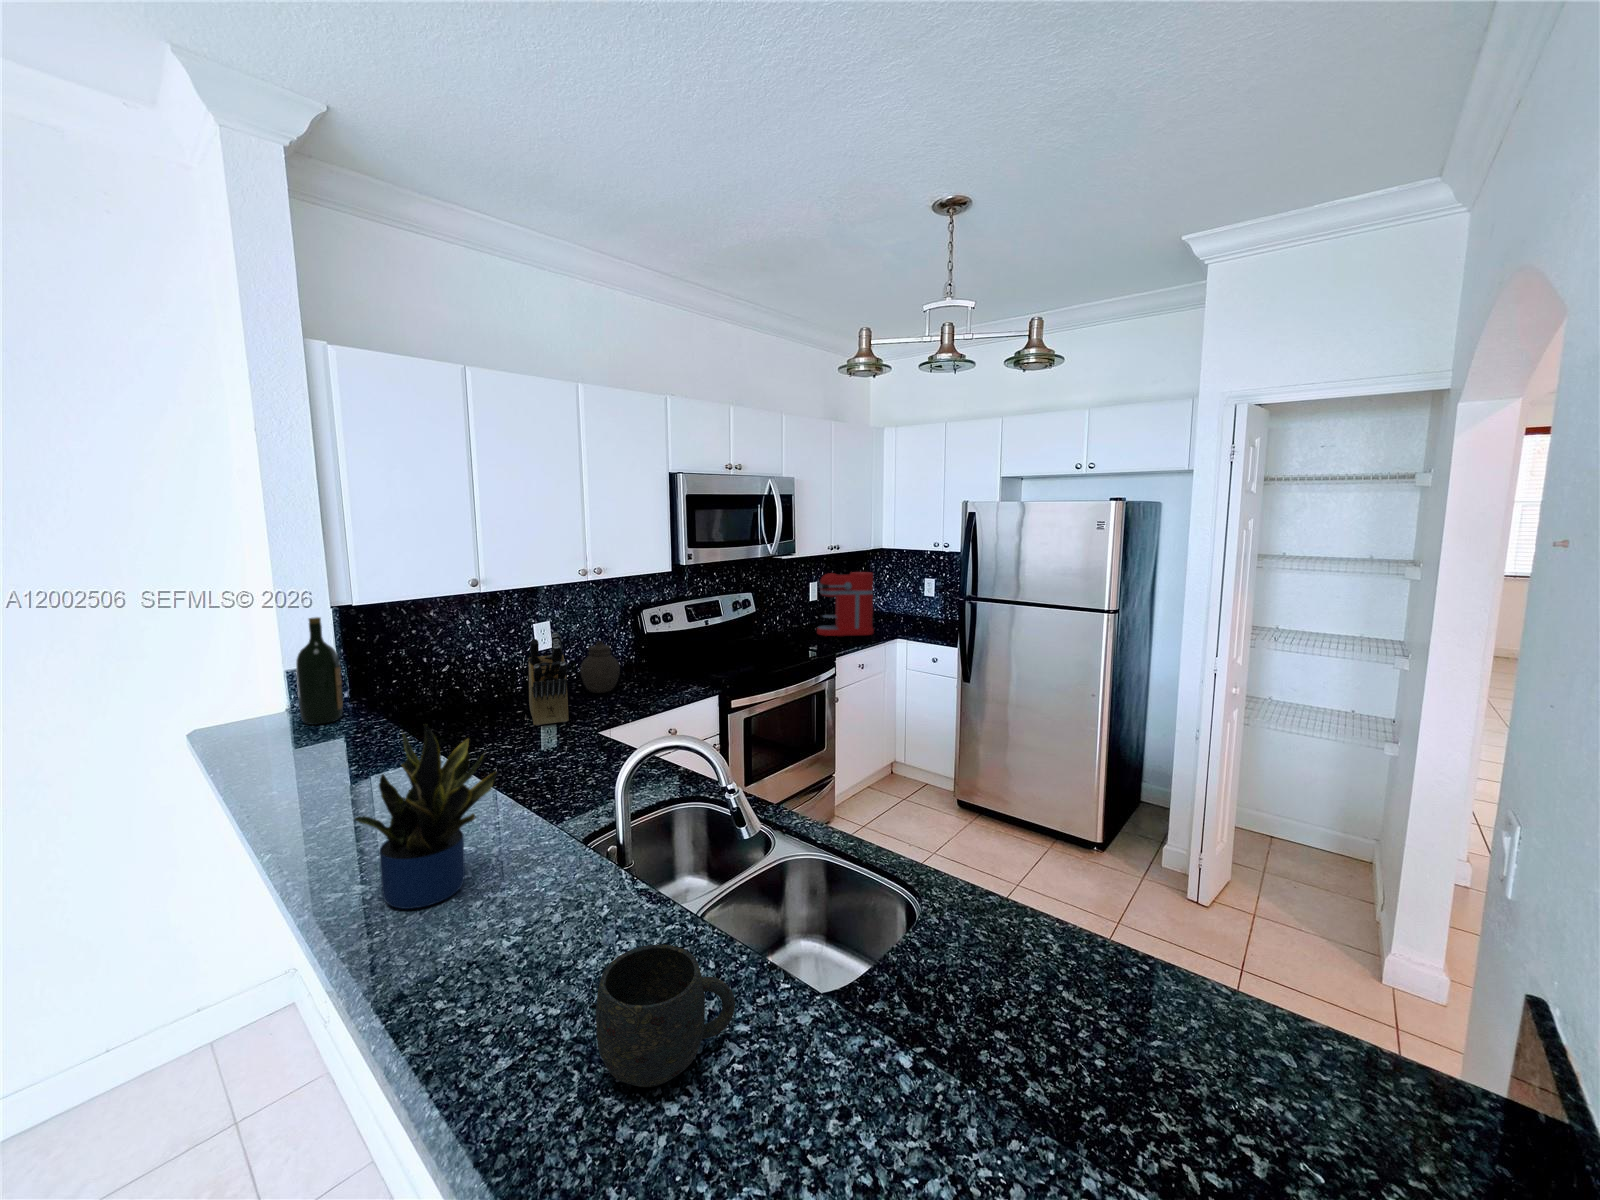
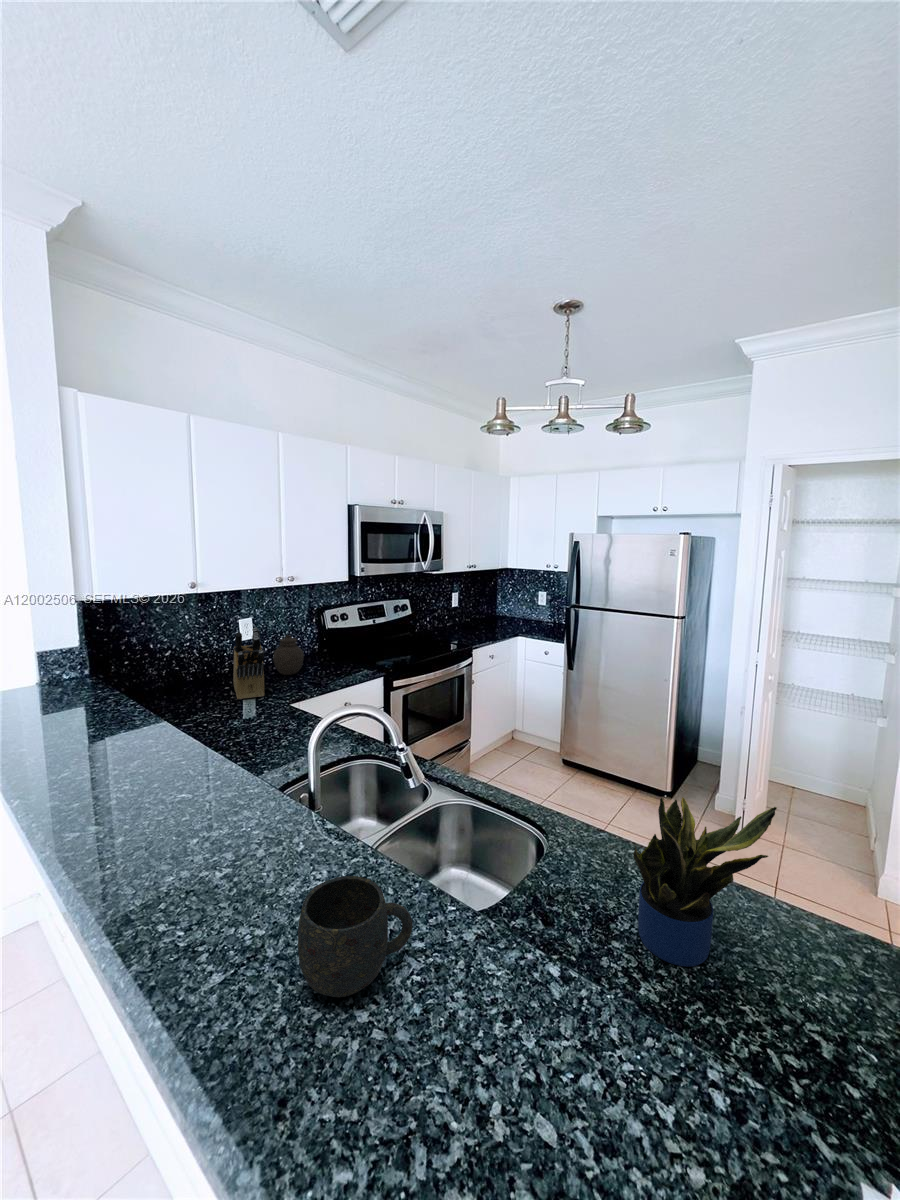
coffee maker: present [817,572,874,636] -> none [451,586,496,633]
wine bottle: present [296,617,343,725] -> none [50,614,87,698]
potted plant: present [355,724,497,909] -> present [633,797,777,967]

